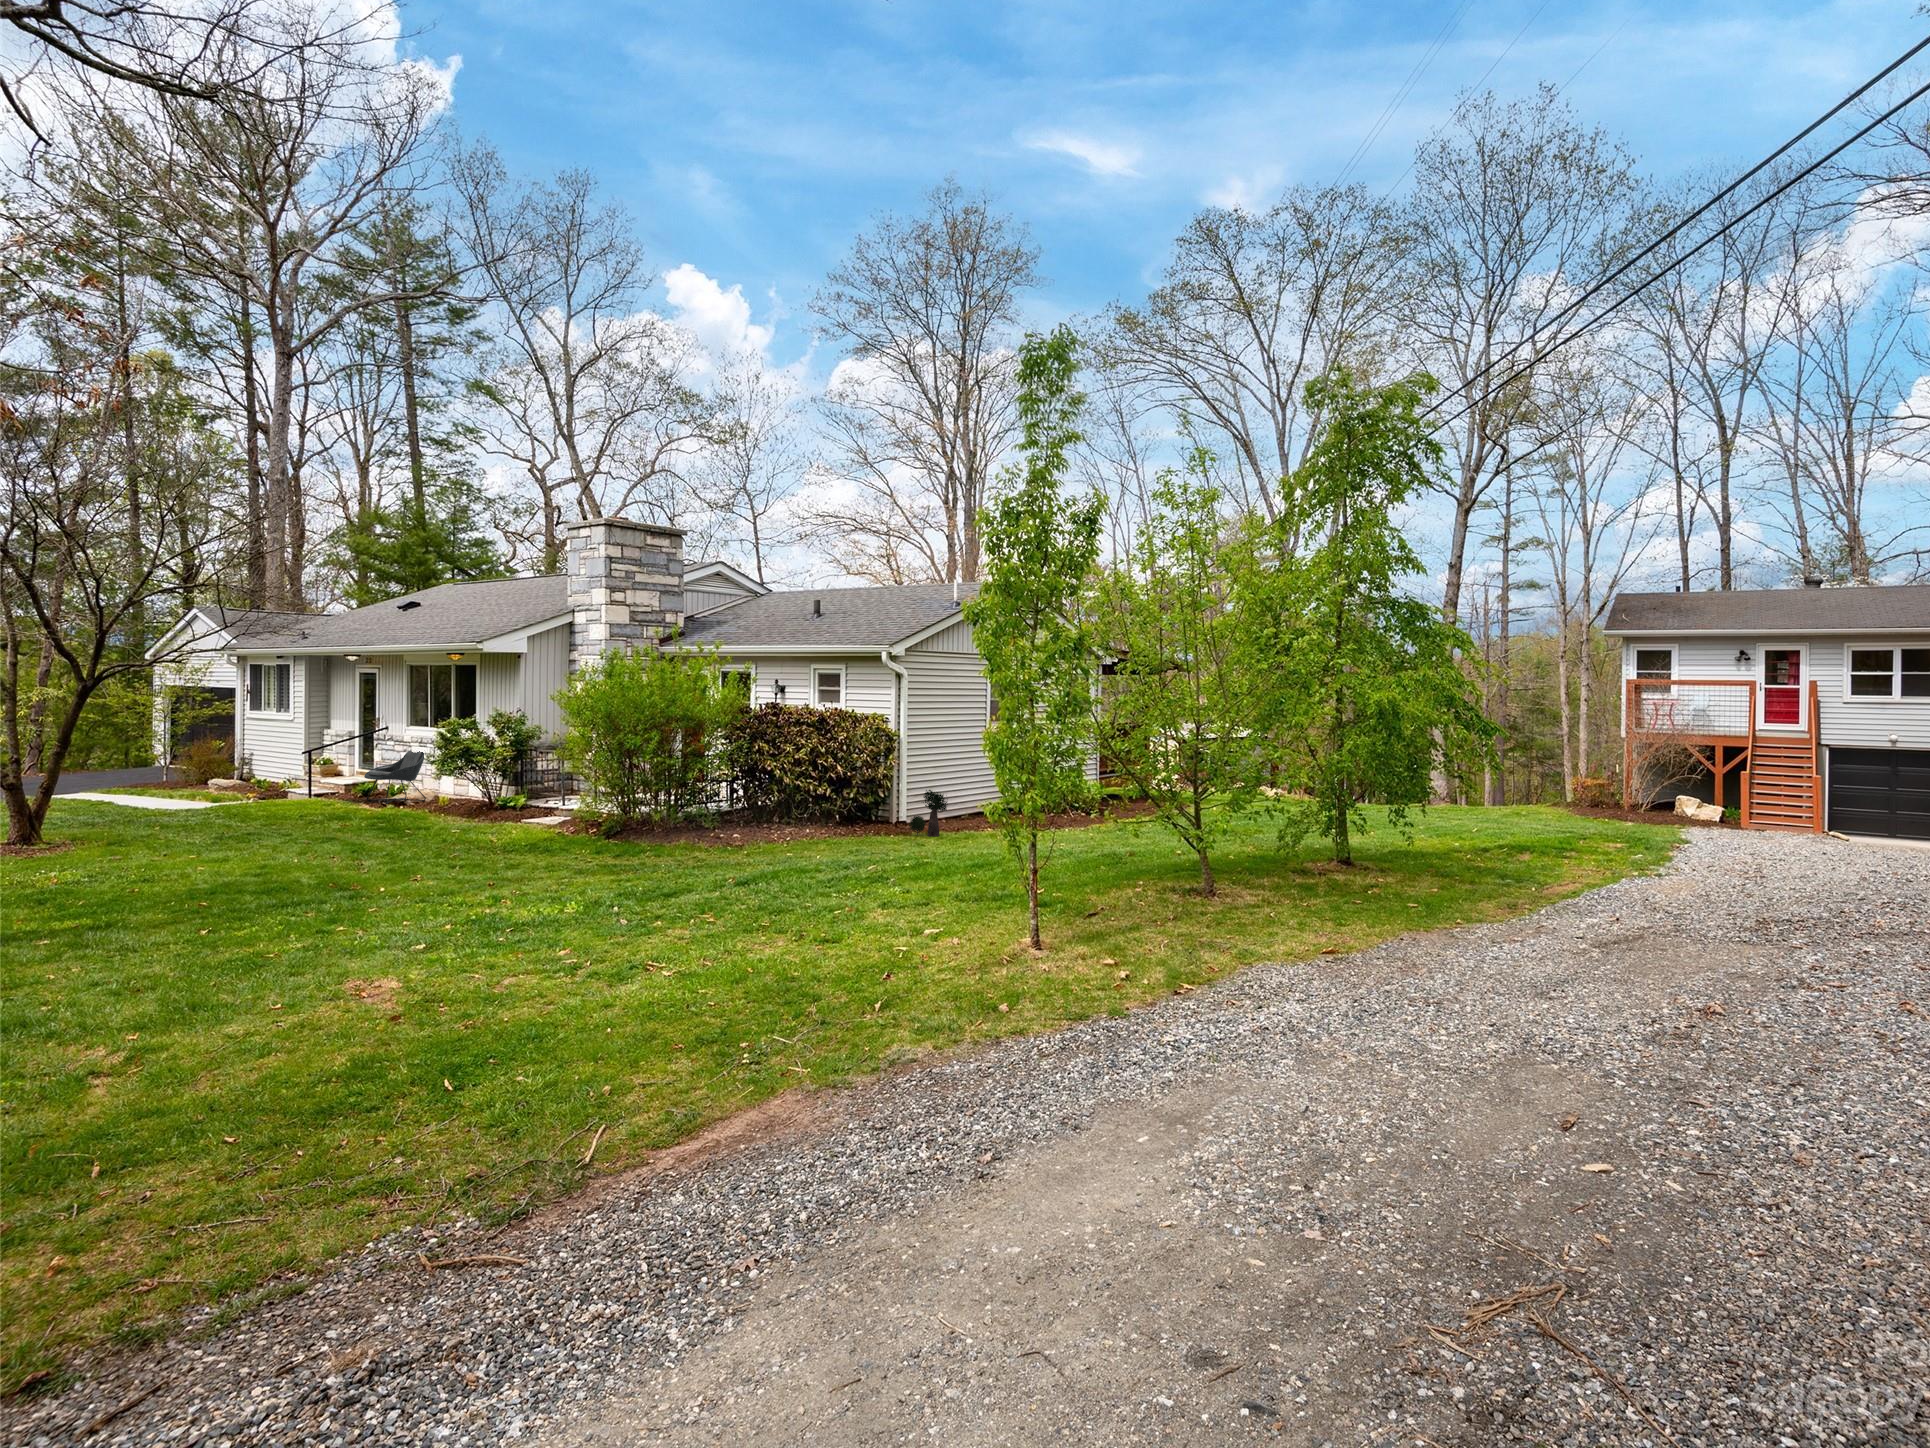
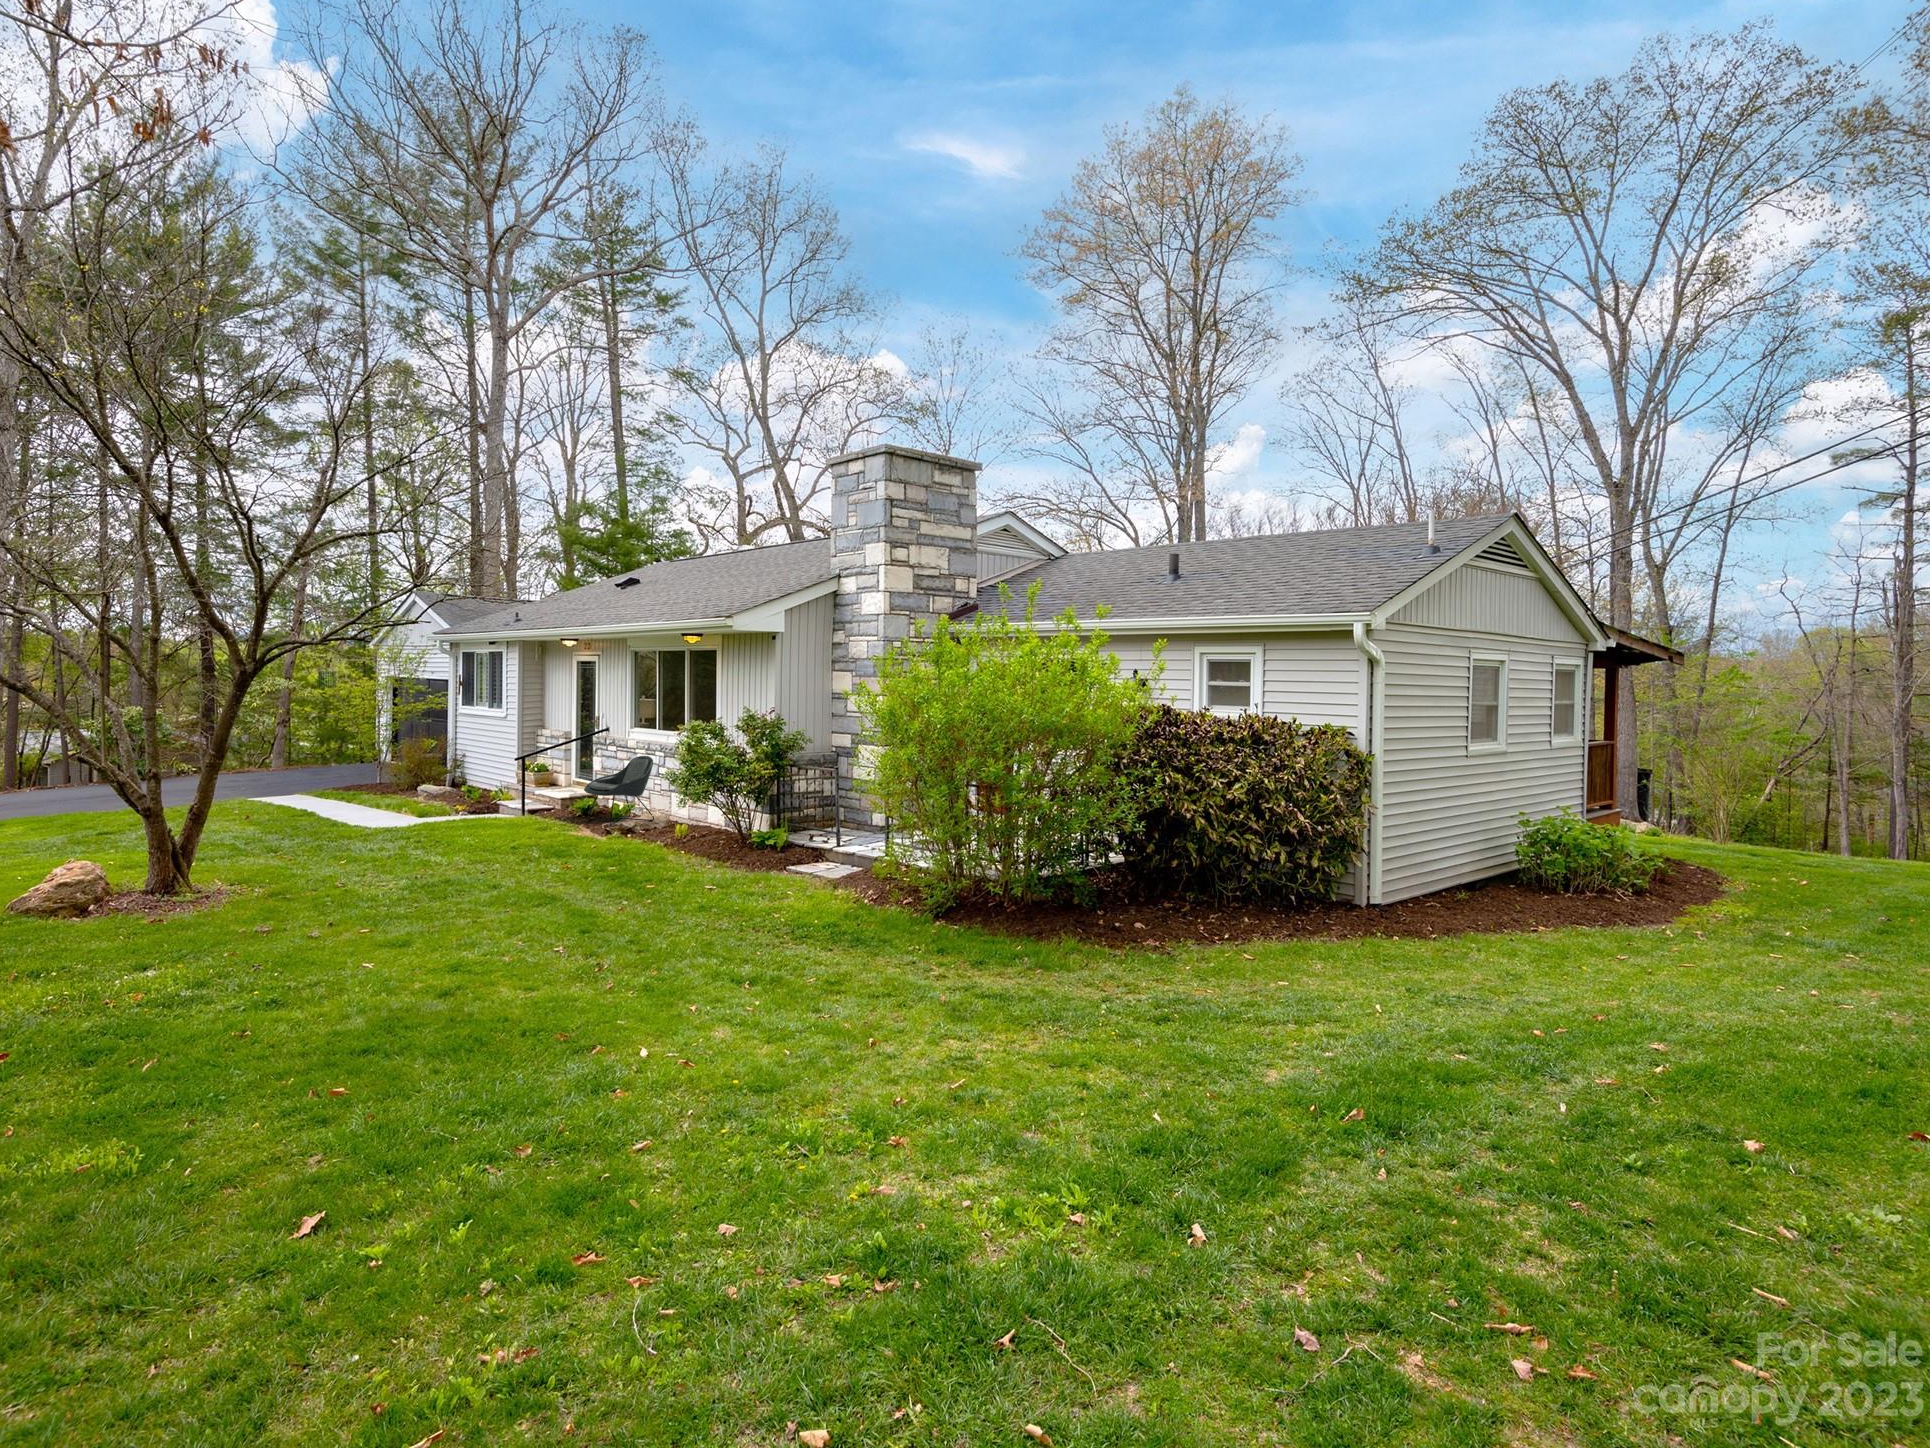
potted plant: present [909,790,948,837] -> none [1384,839,1457,917]

